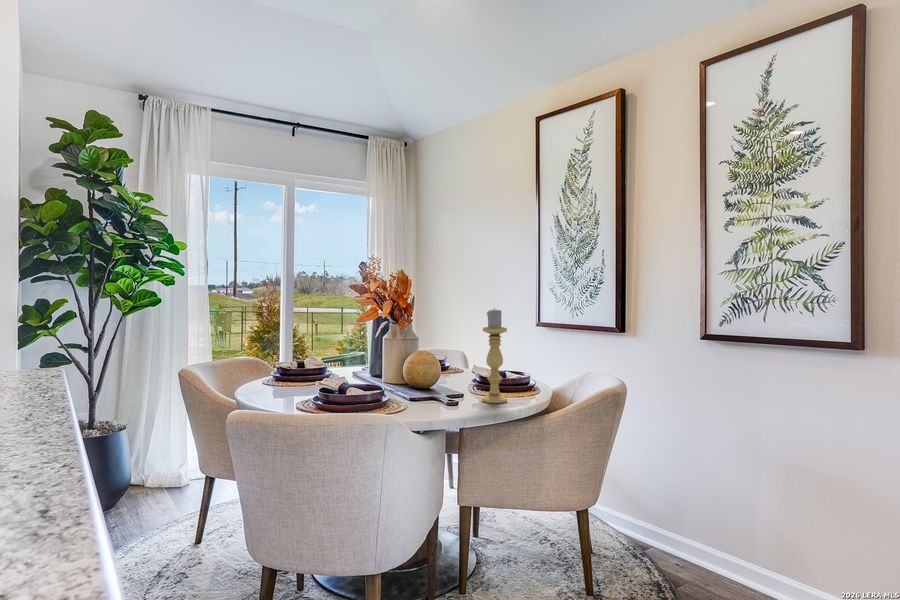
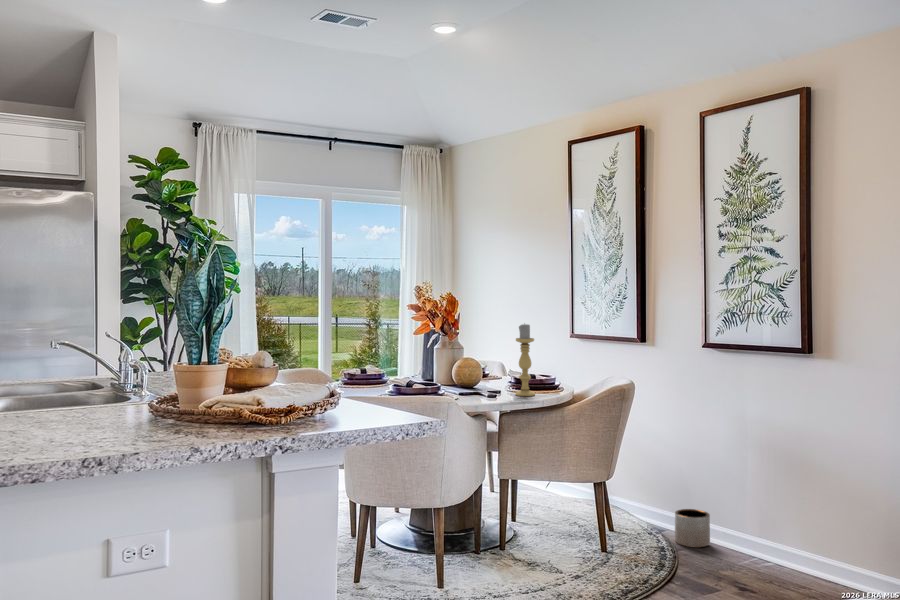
planter: none [668,529,712,582] -> present [675,509,710,548]

